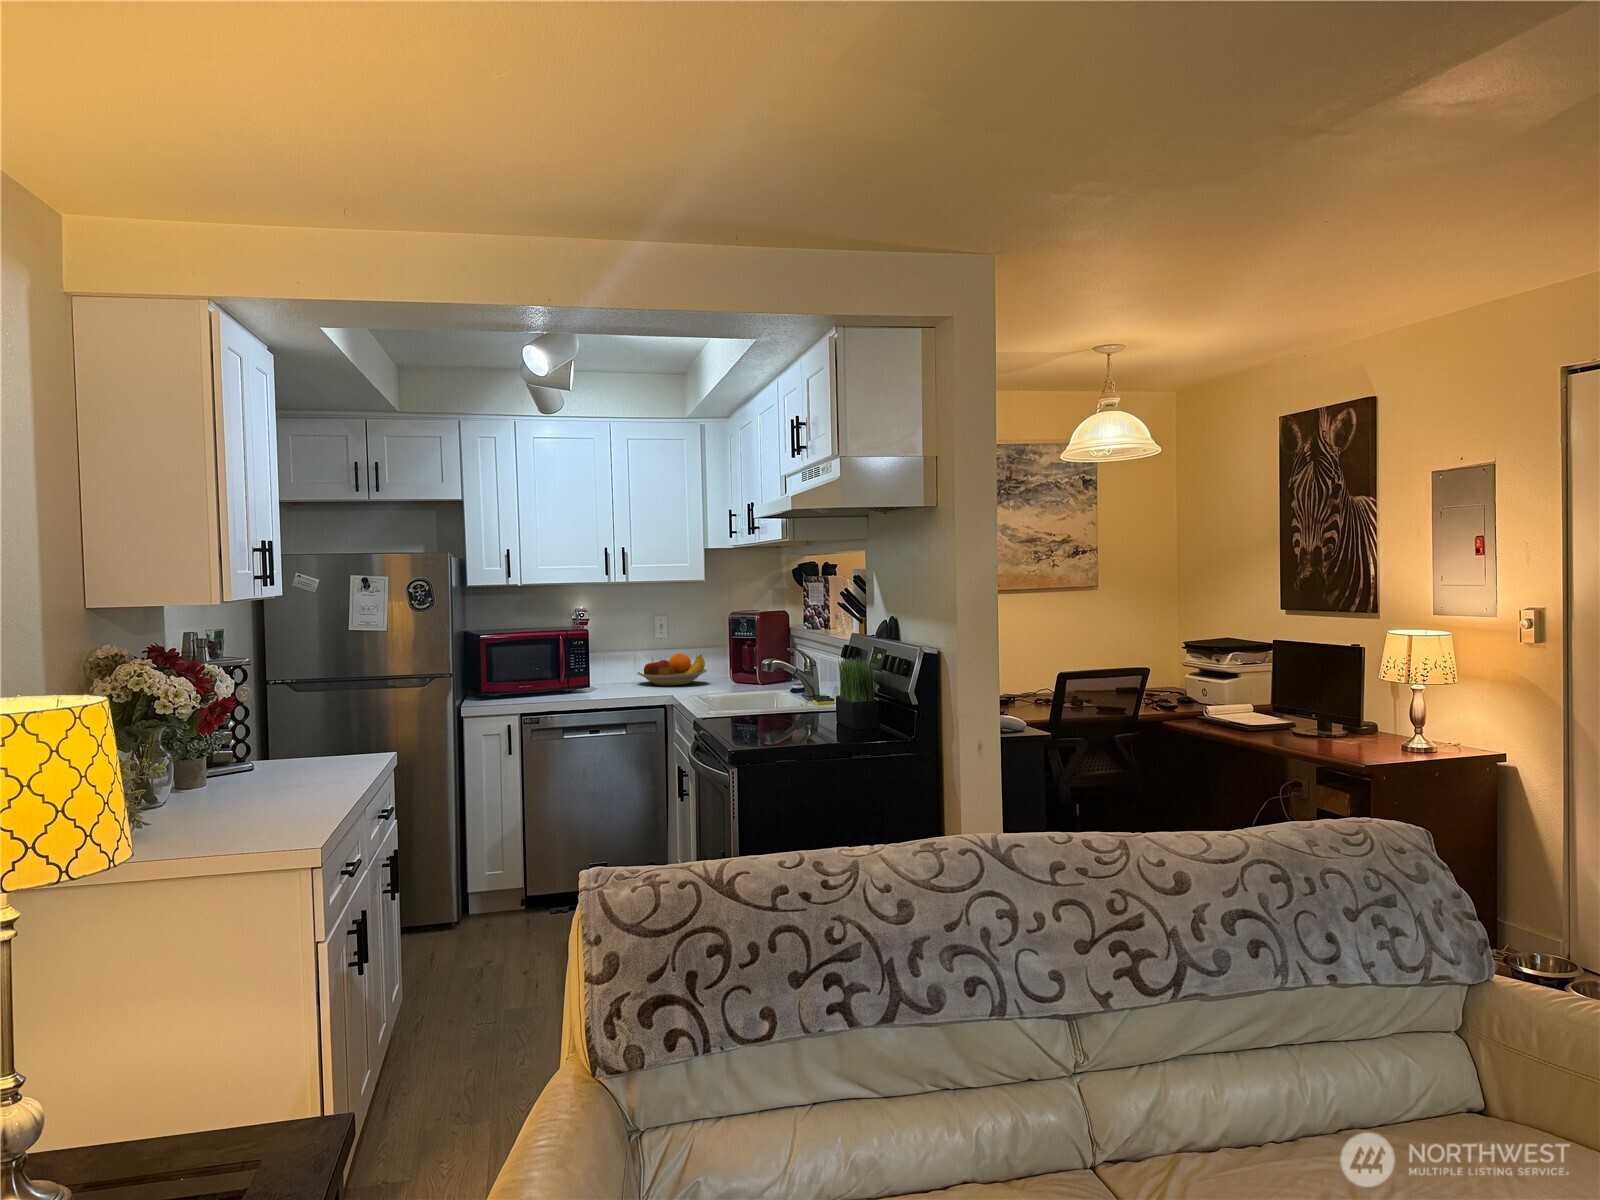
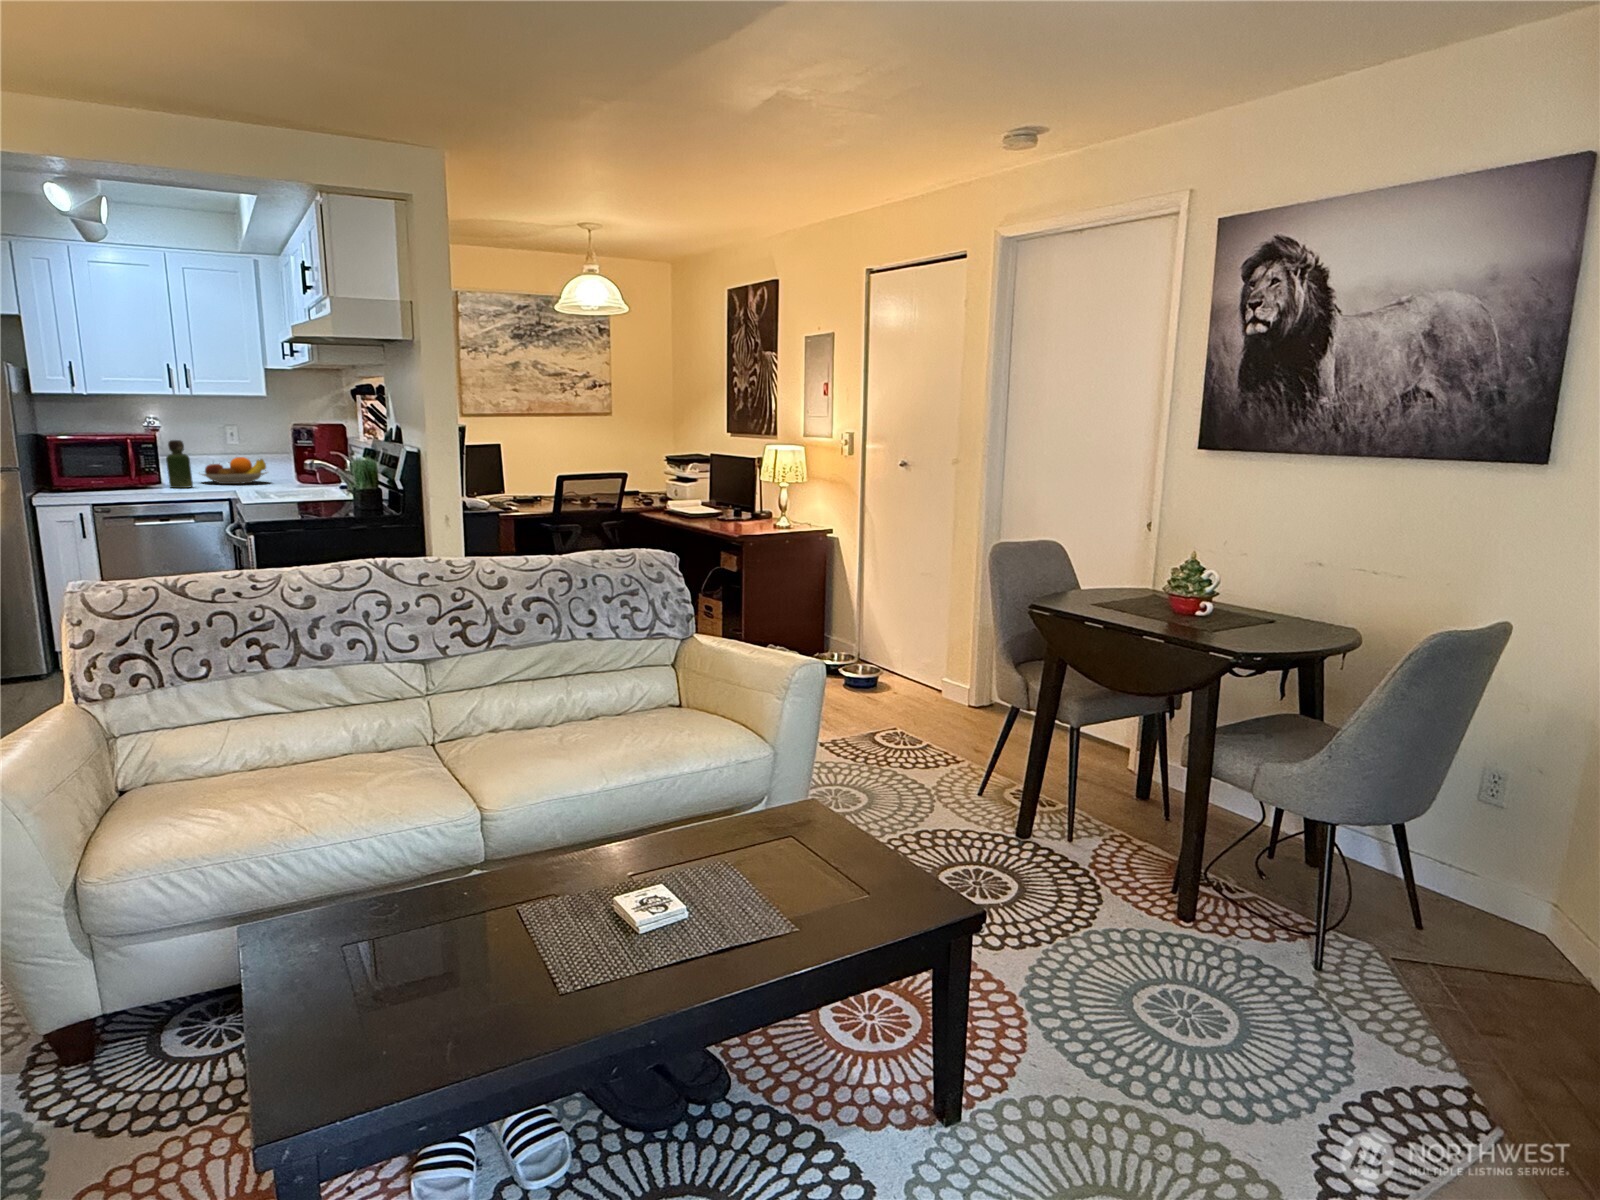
bottle: none [612,637,635,692] -> present [166,440,193,488]

